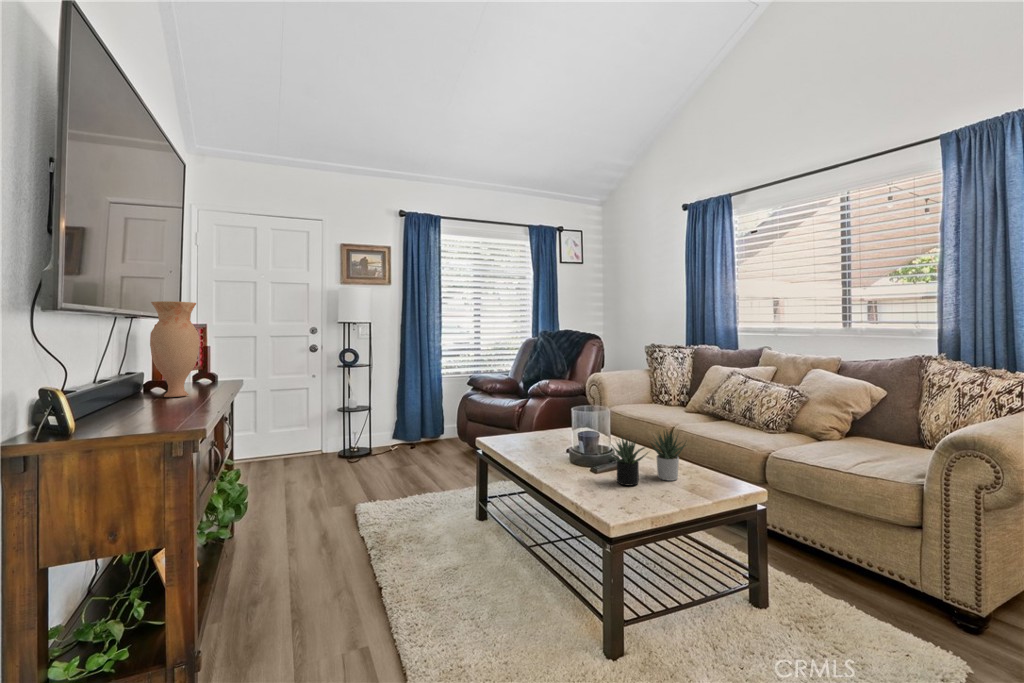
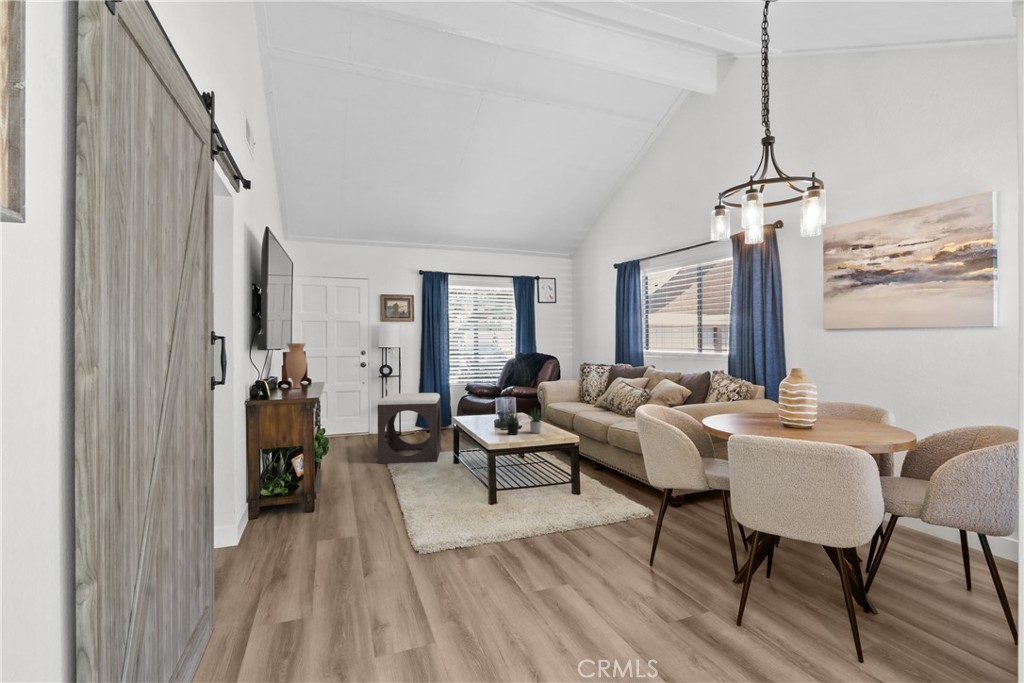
footstool: none [343,393,447,518] -> present [378,393,441,463]

